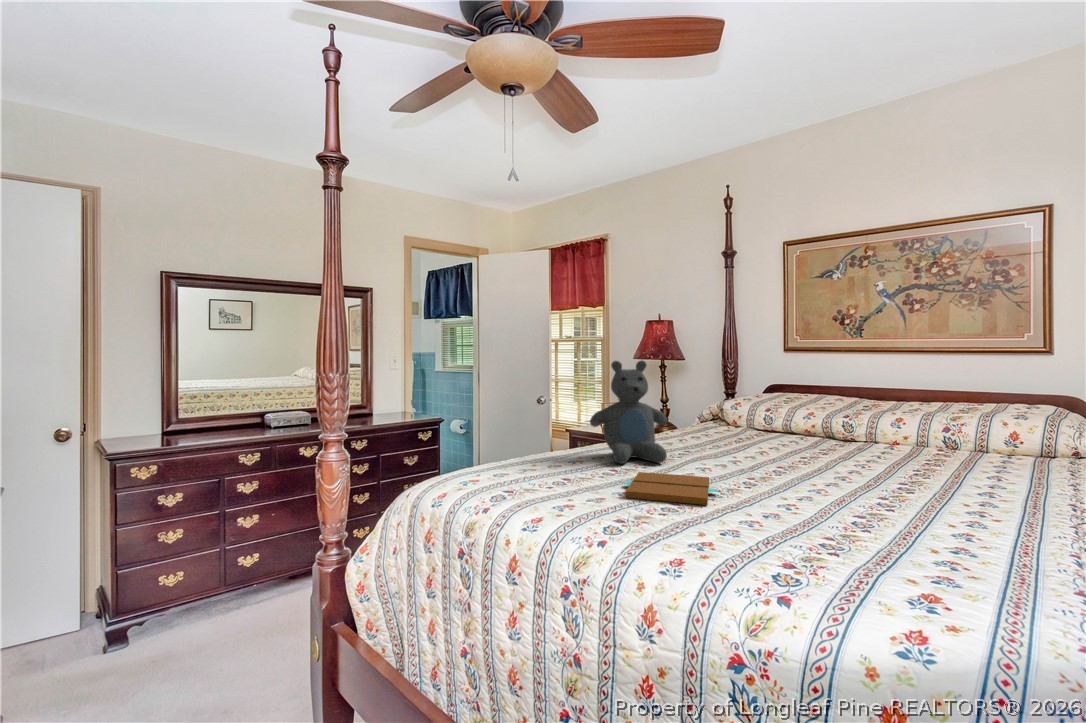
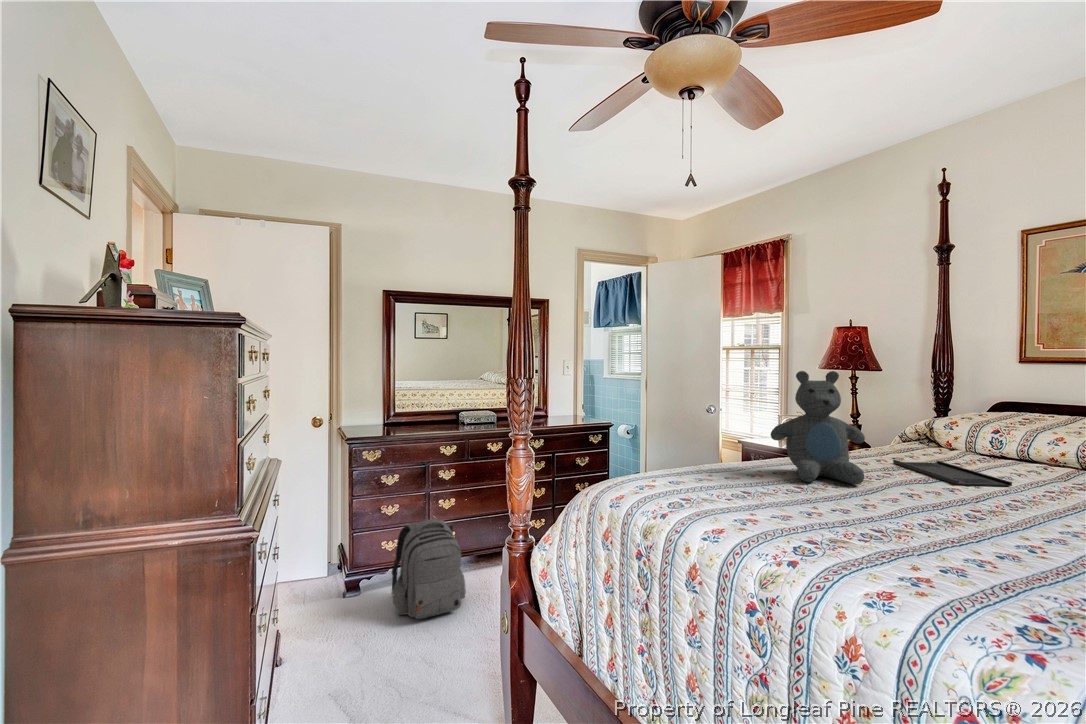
tray: none [690,437,774,456] -> present [893,460,1012,486]
book: present [624,472,718,505] -> none [813,493,934,537]
backpack: none [174,541,275,662] -> present [391,519,466,619]

